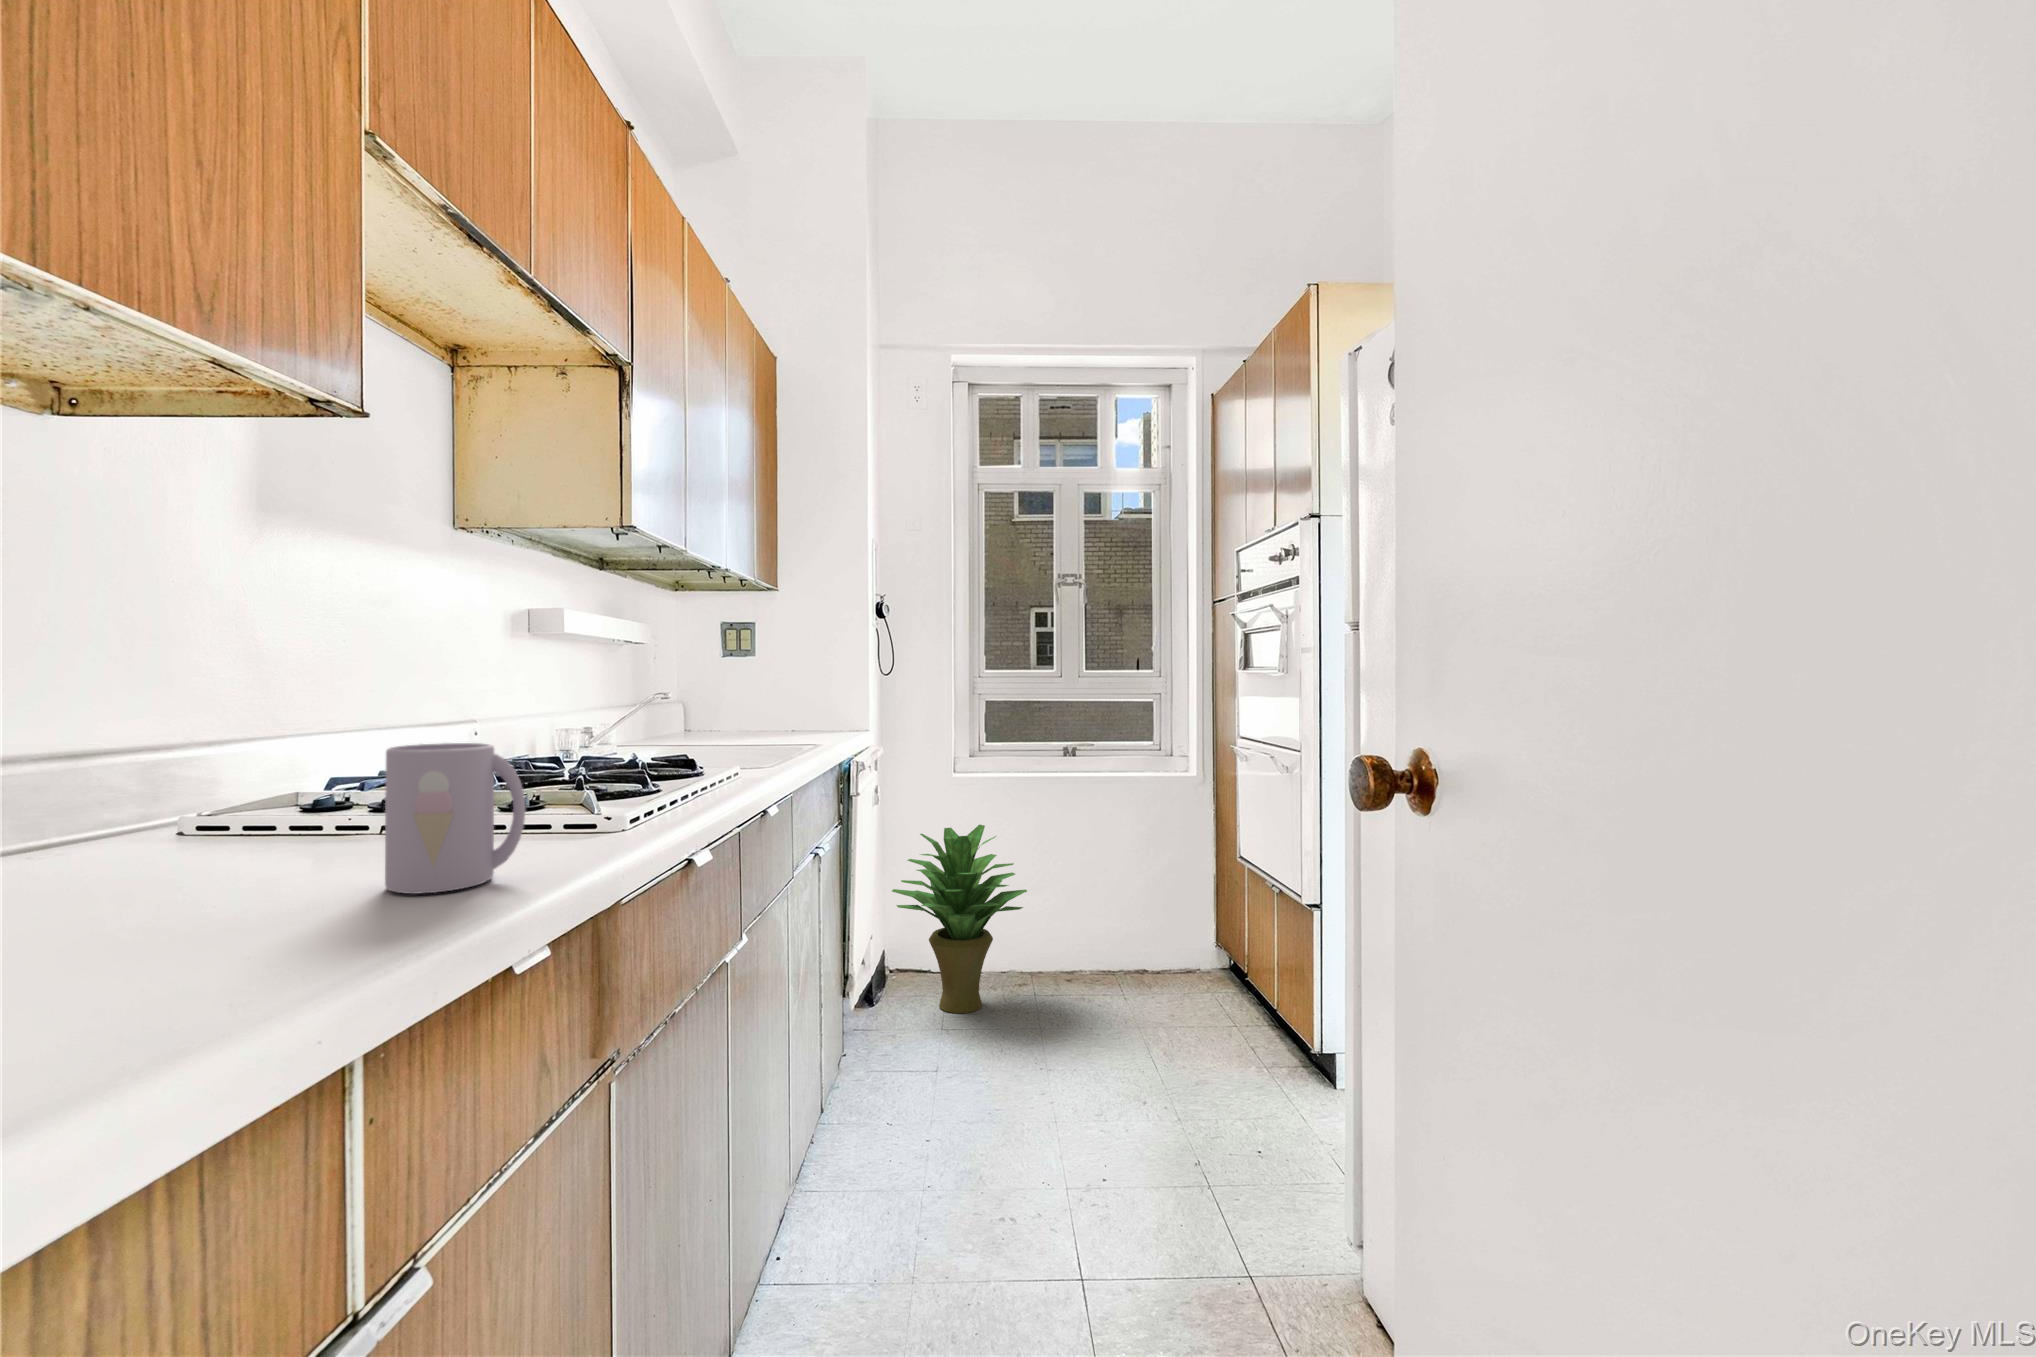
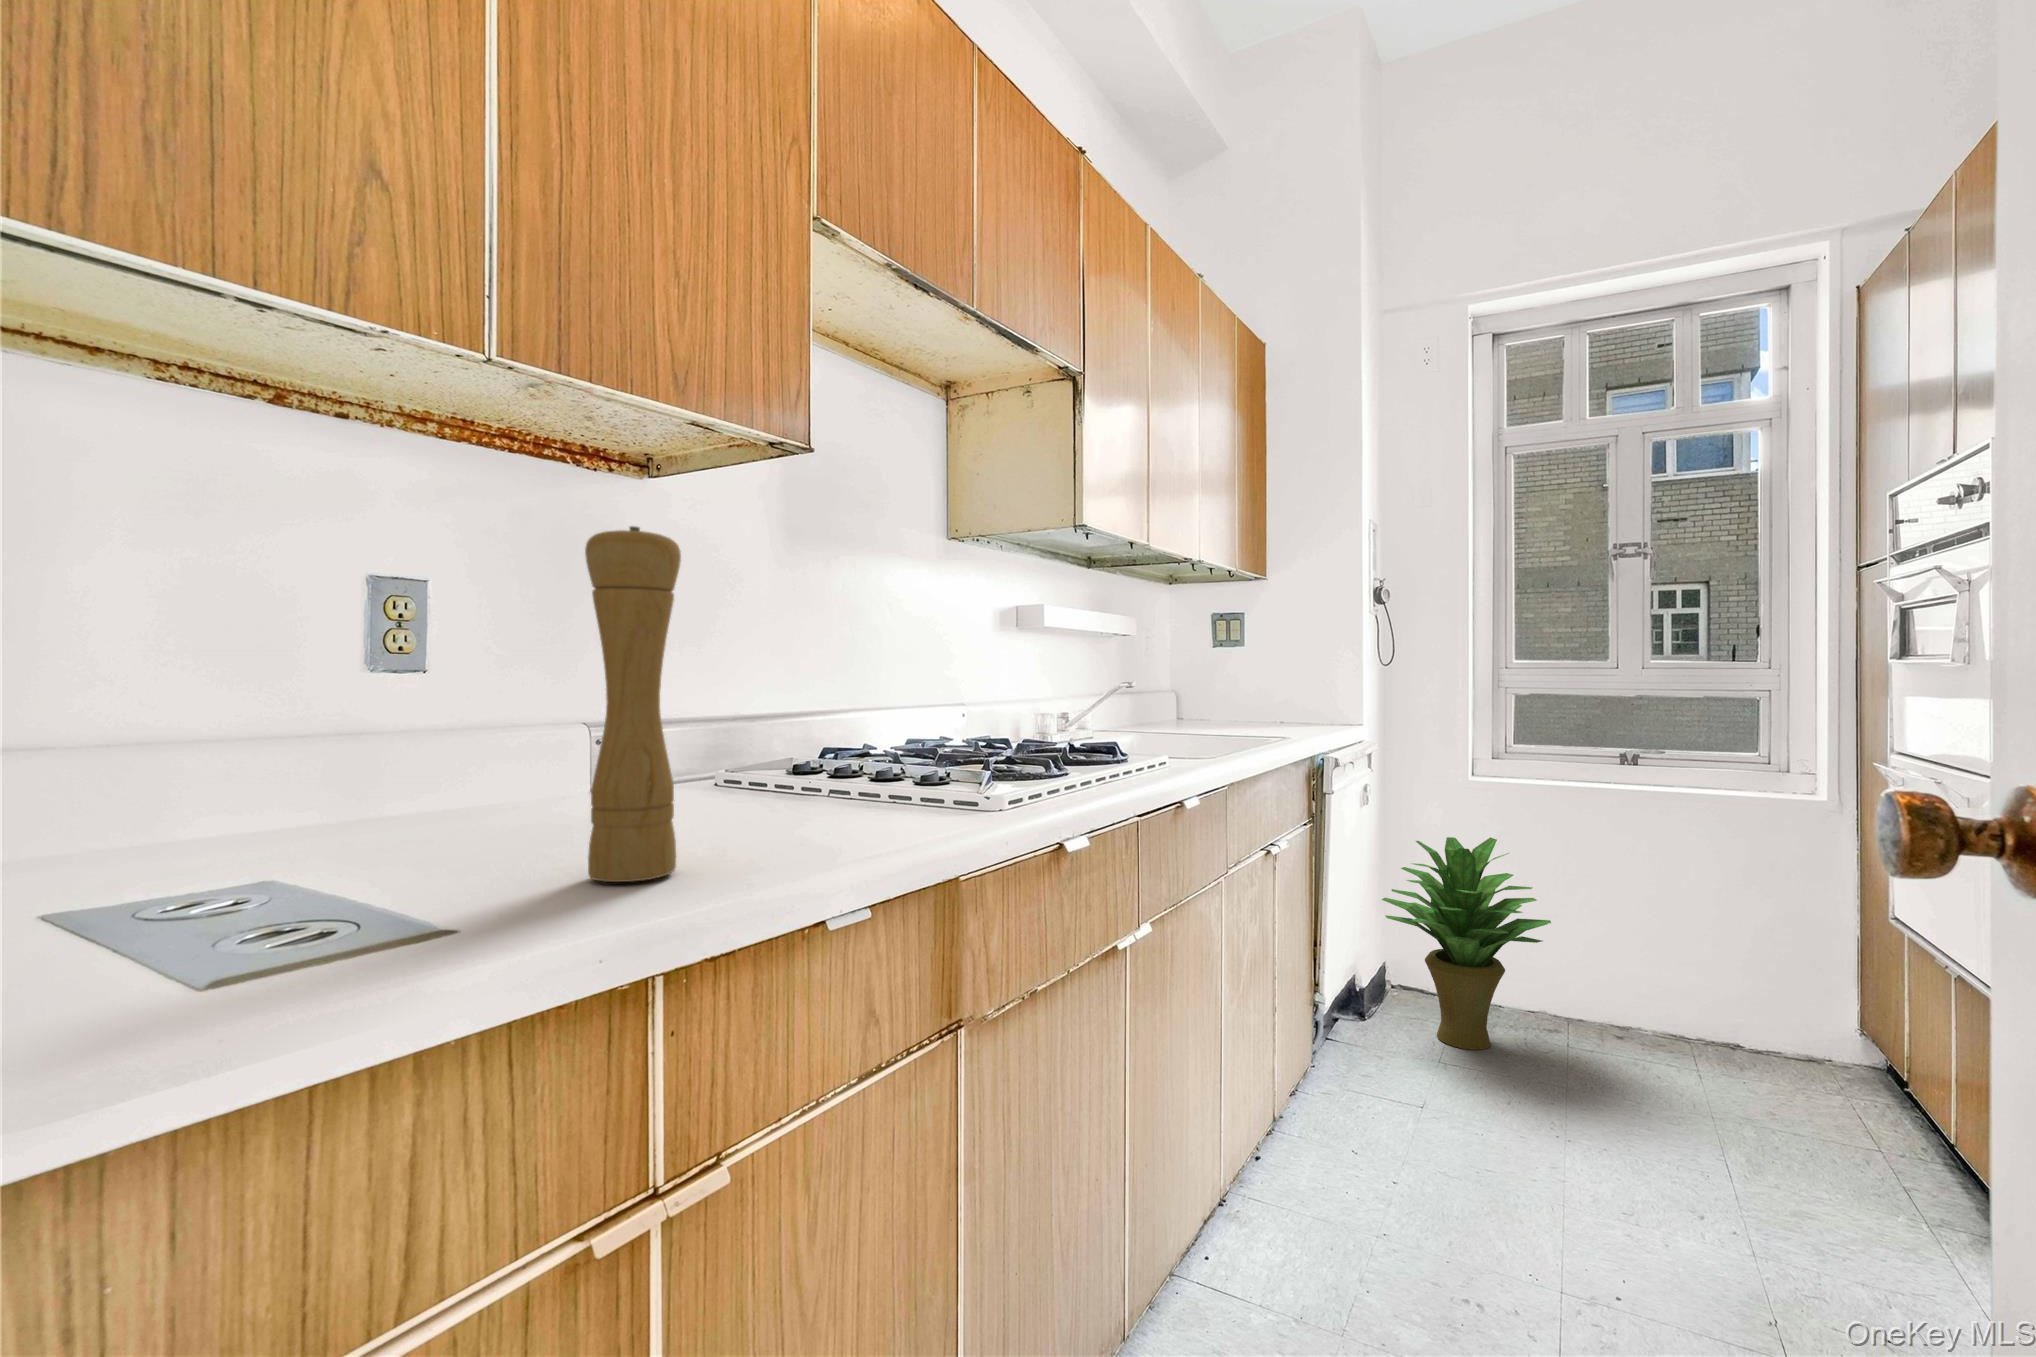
pepper mill: none [195,504,337,957] -> present [585,526,681,882]
mug: present [385,743,525,894] -> none [759,721,863,848]

